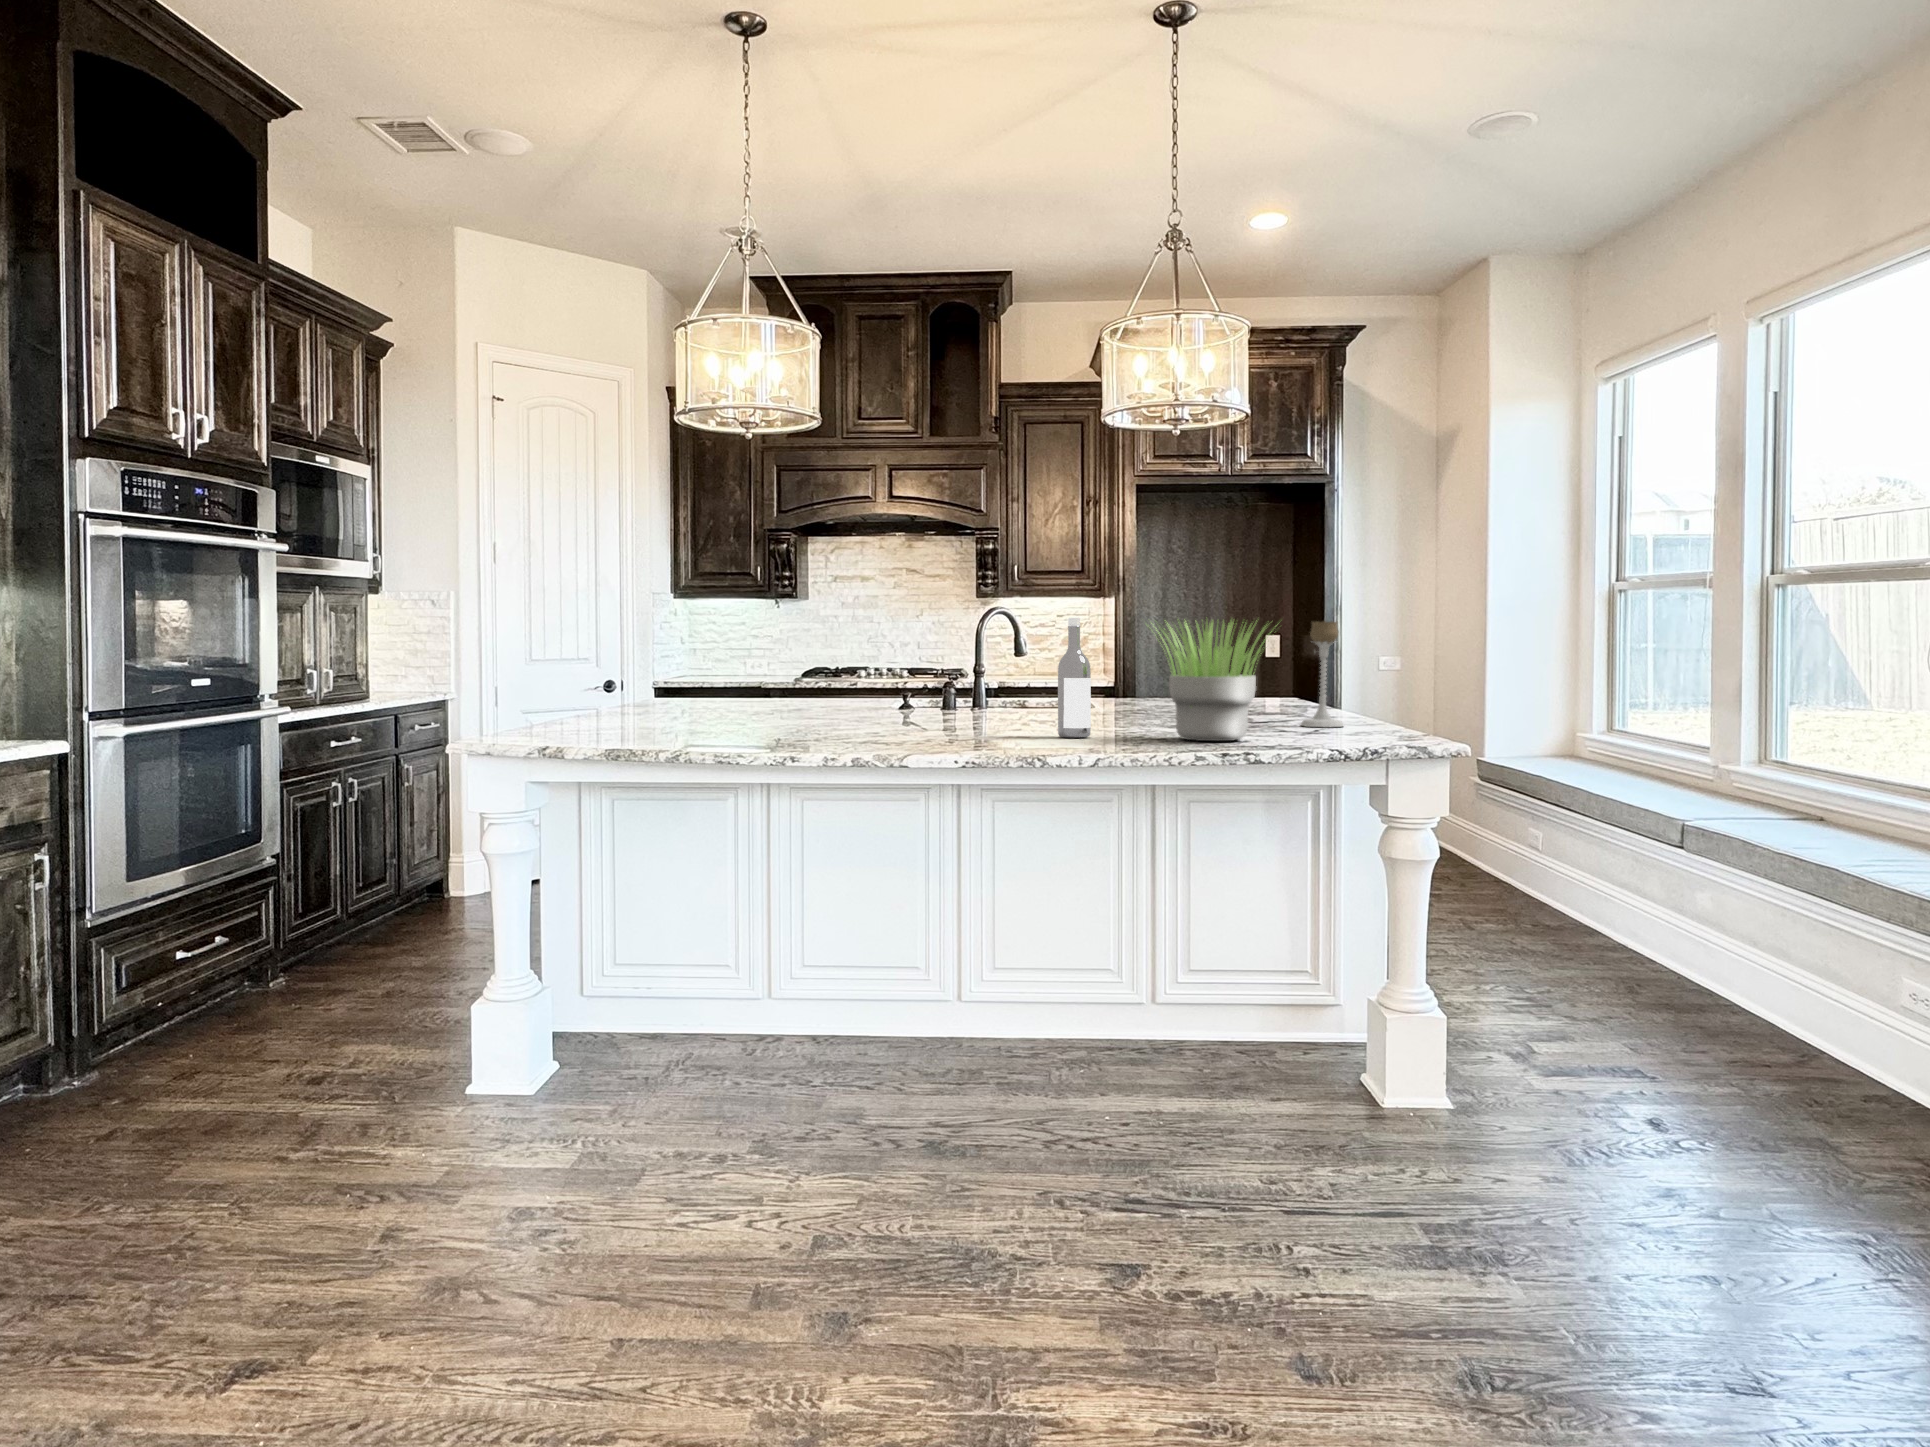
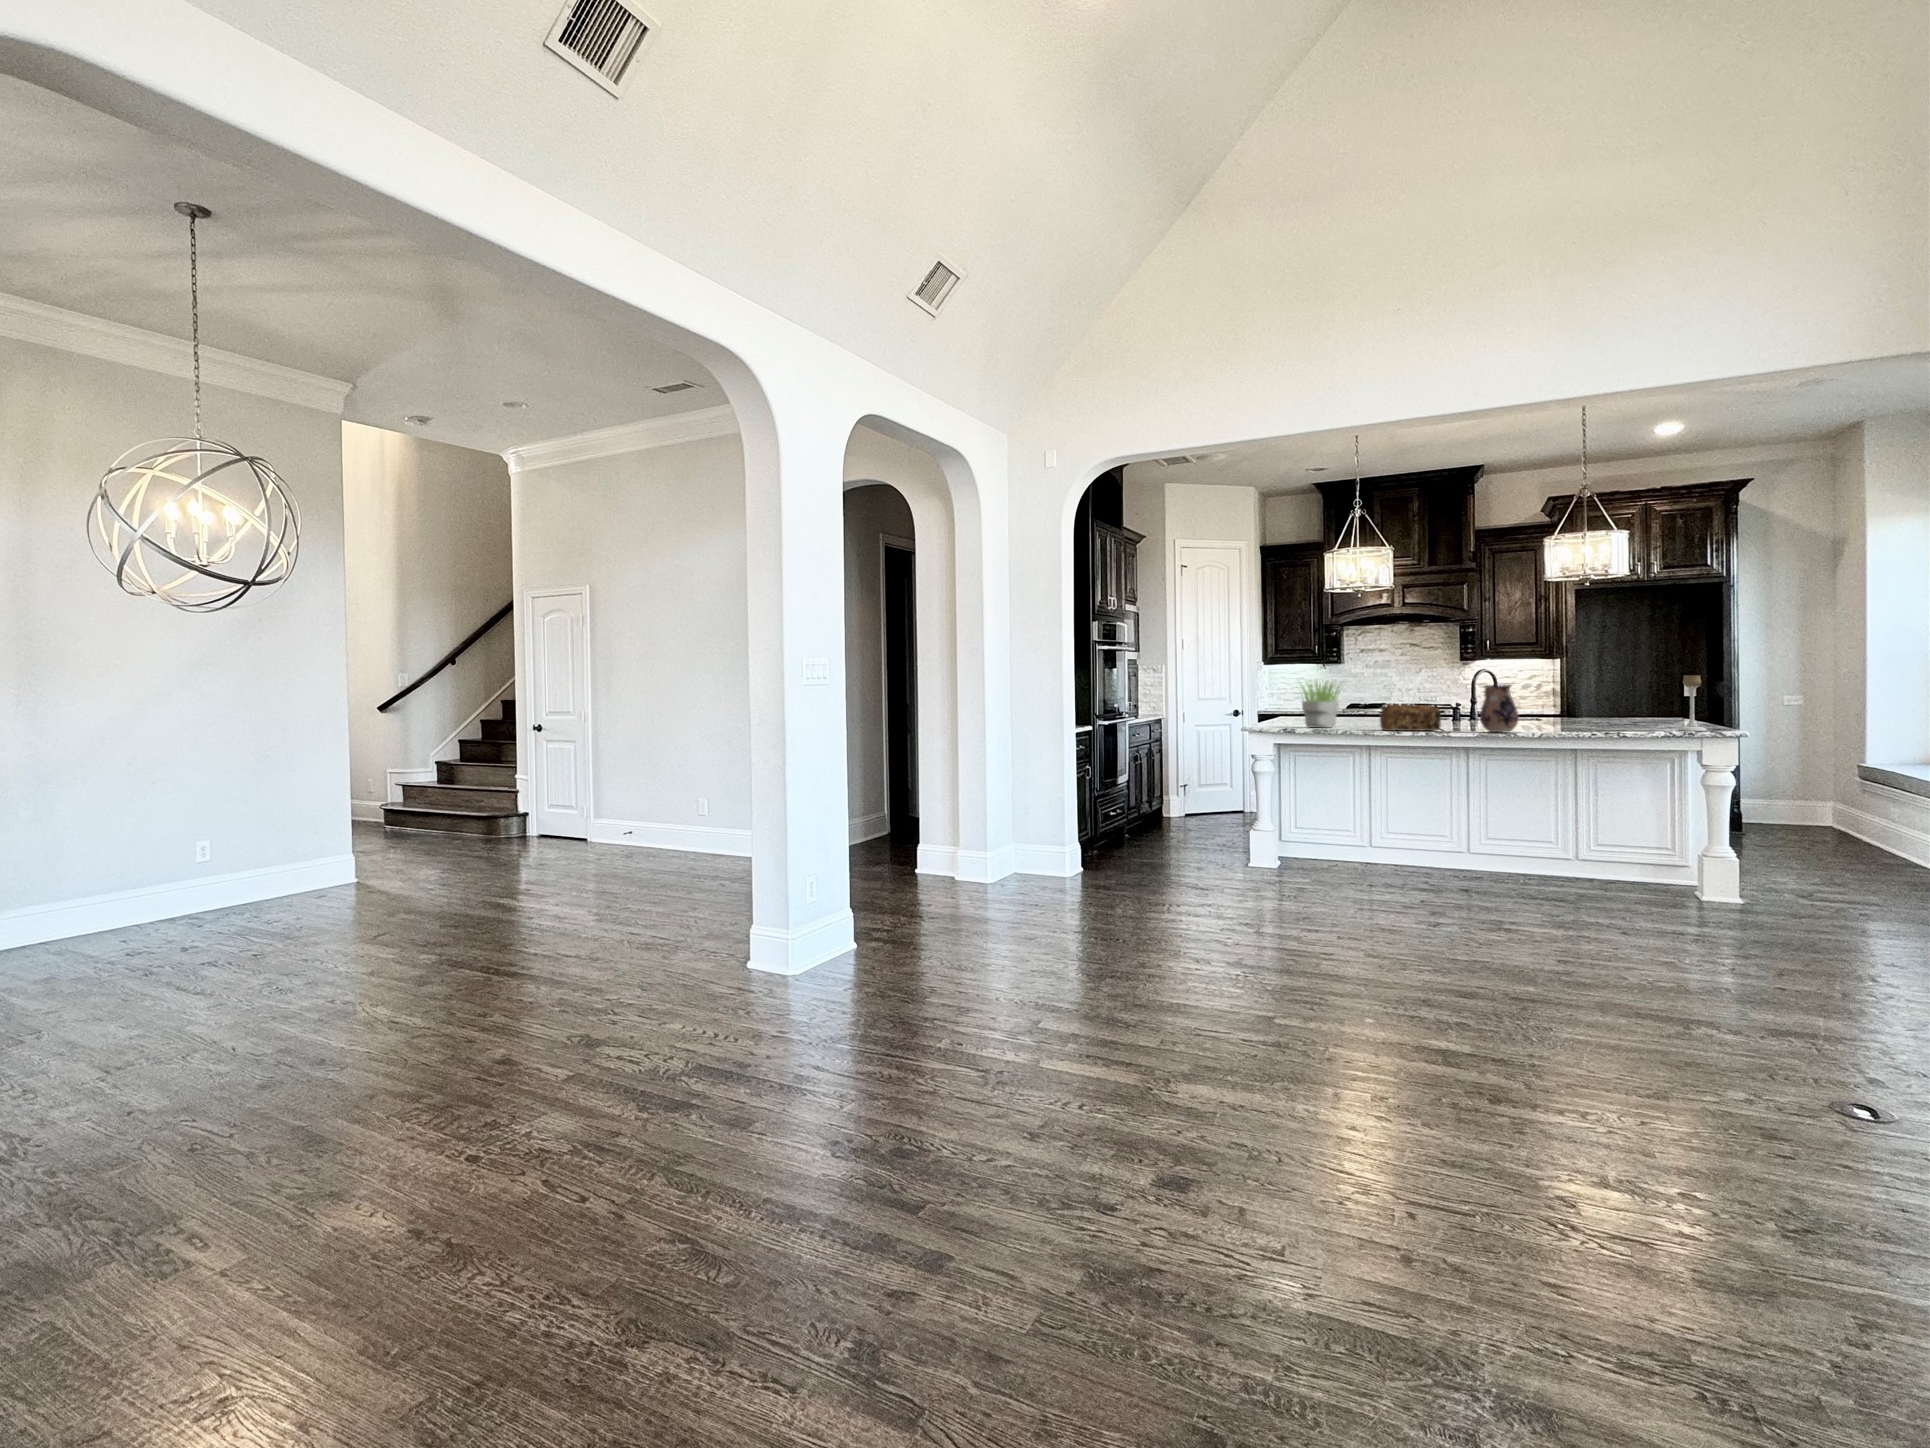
wine bottle: present [1058,618,1091,738] -> none [1528,676,1547,732]
potted plant: present [1161,621,1277,741] -> present [1299,680,1341,728]
ceramic pitcher: none [963,637,1037,744] -> present [1480,685,1519,732]
bread loaf: none [767,680,889,743] -> present [1380,704,1441,731]

